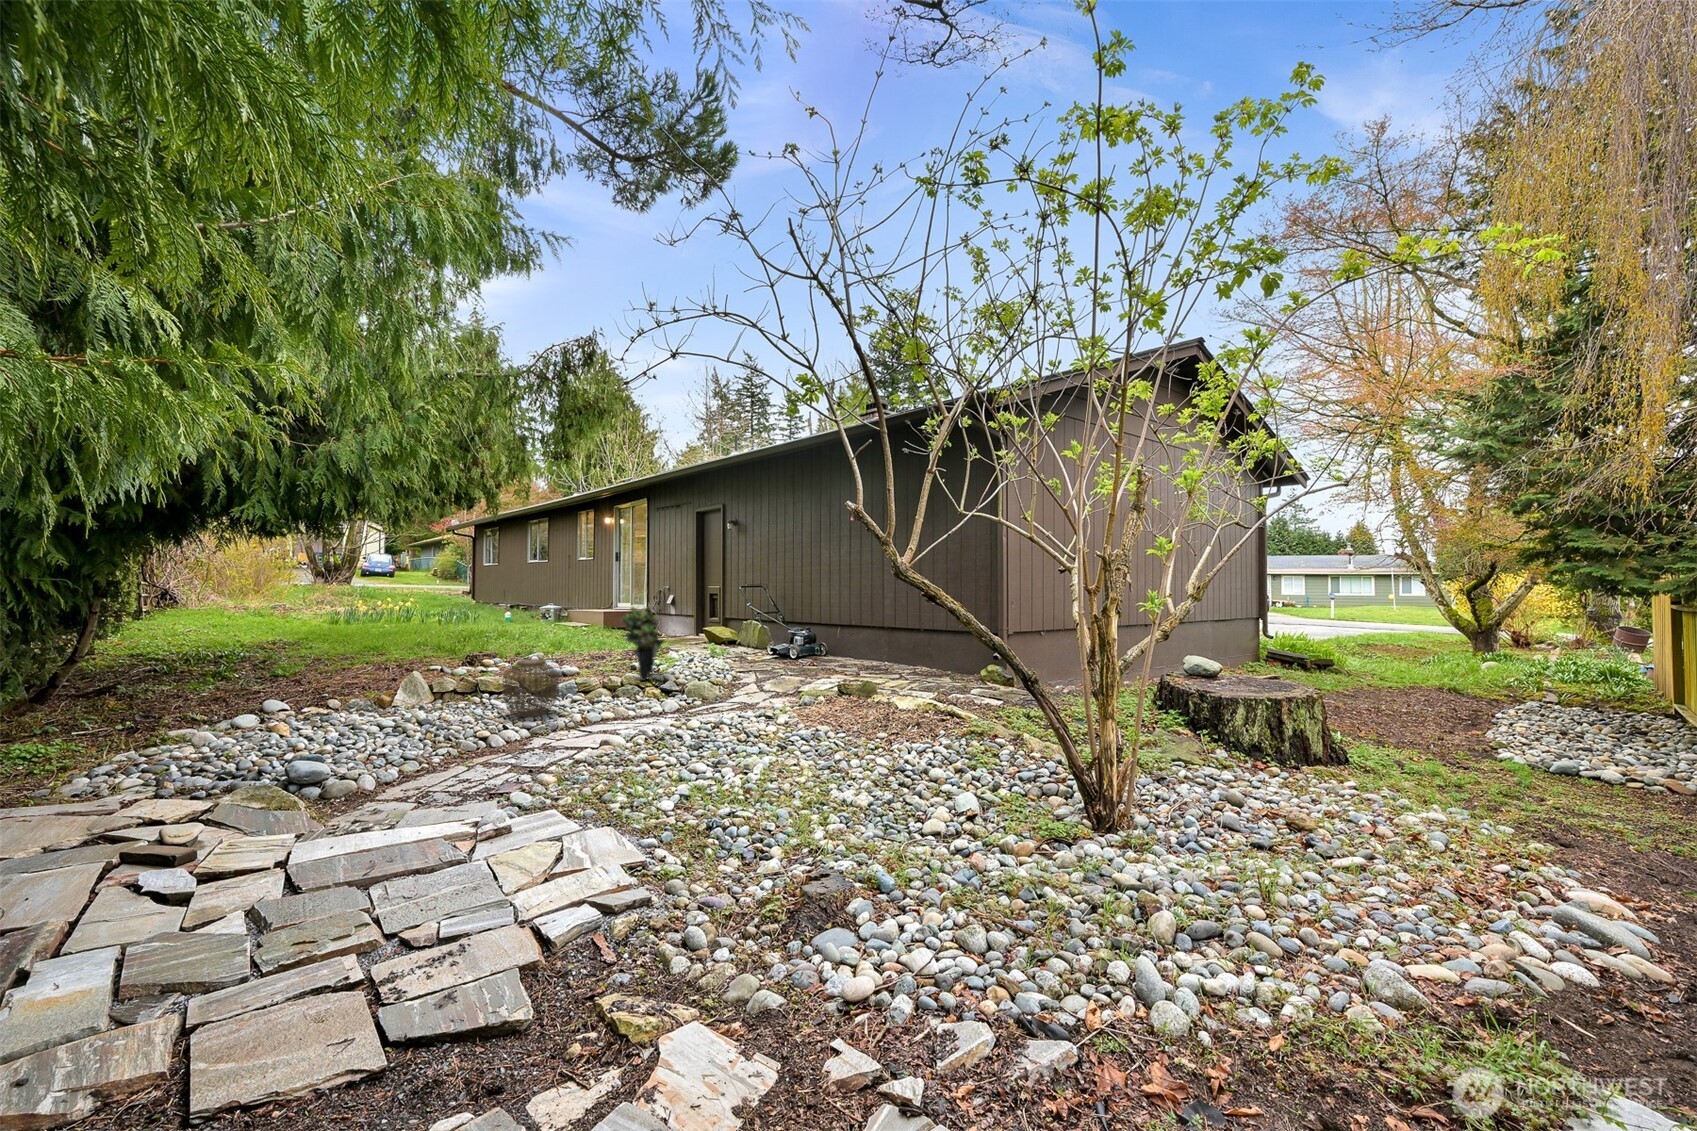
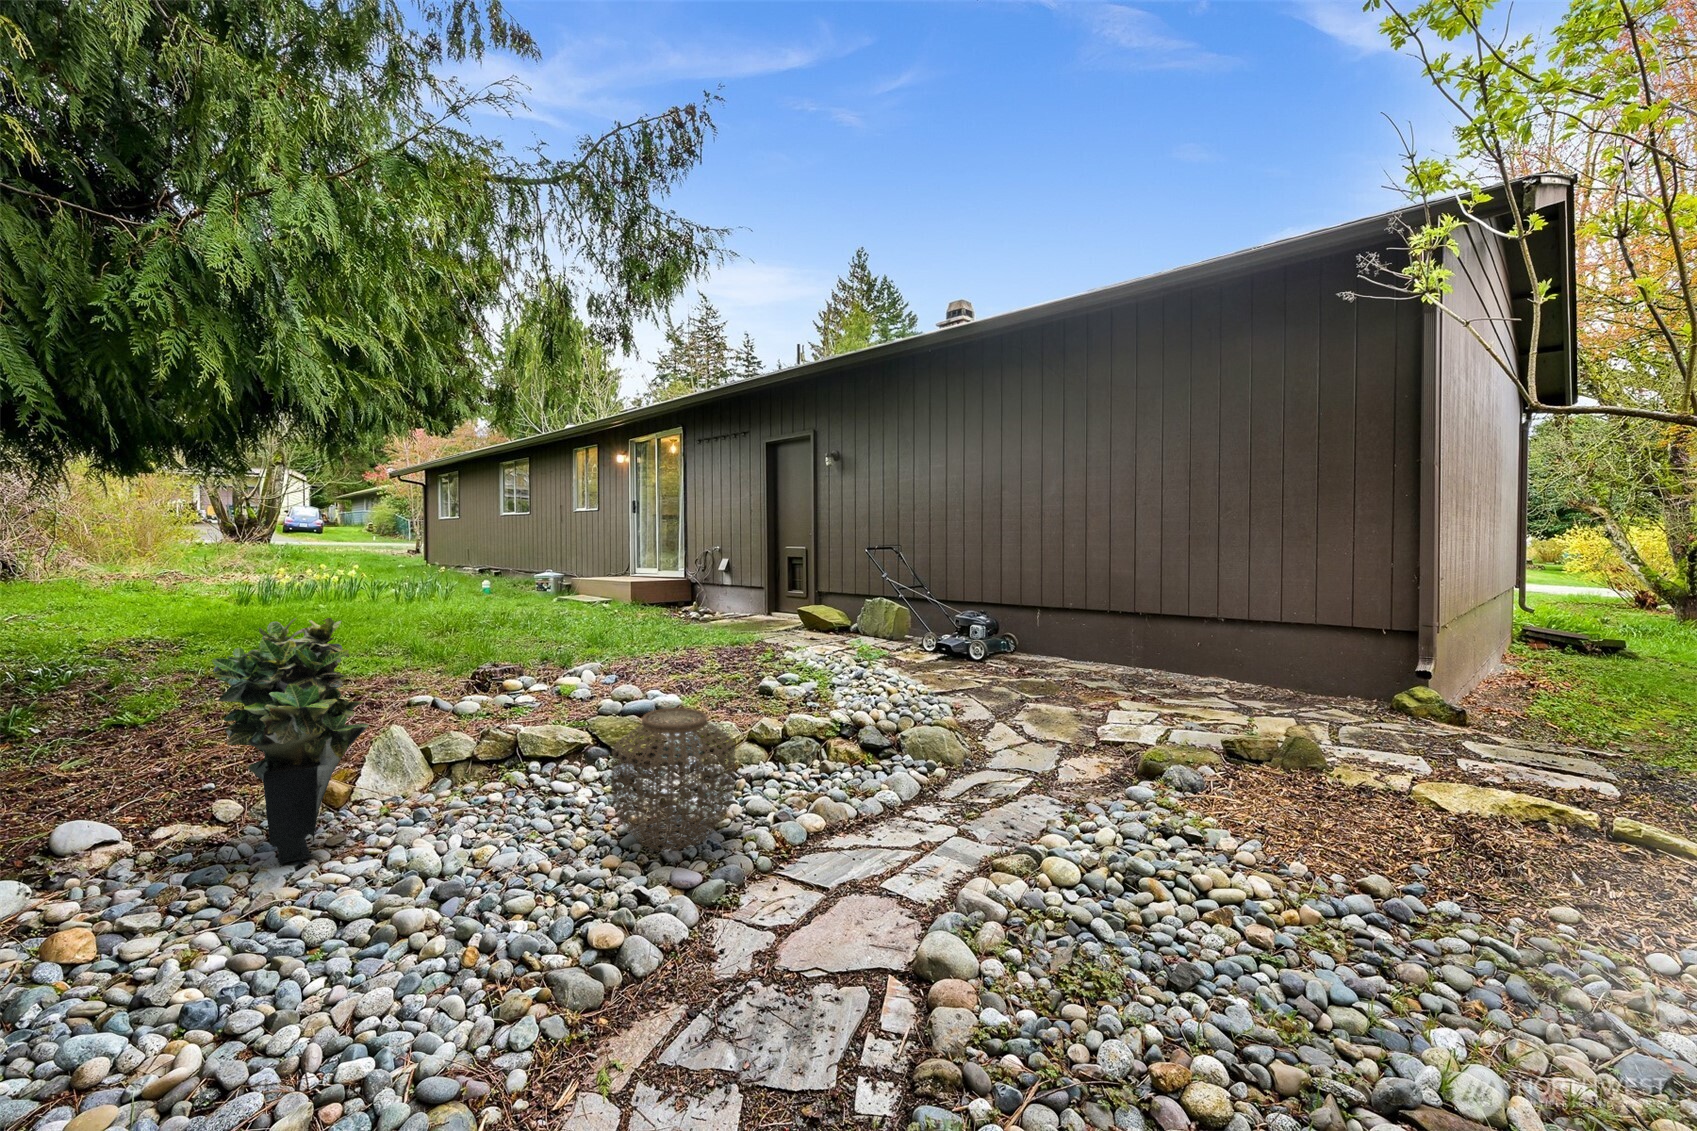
potted plant: present [622,606,664,681] -> present [212,618,369,864]

